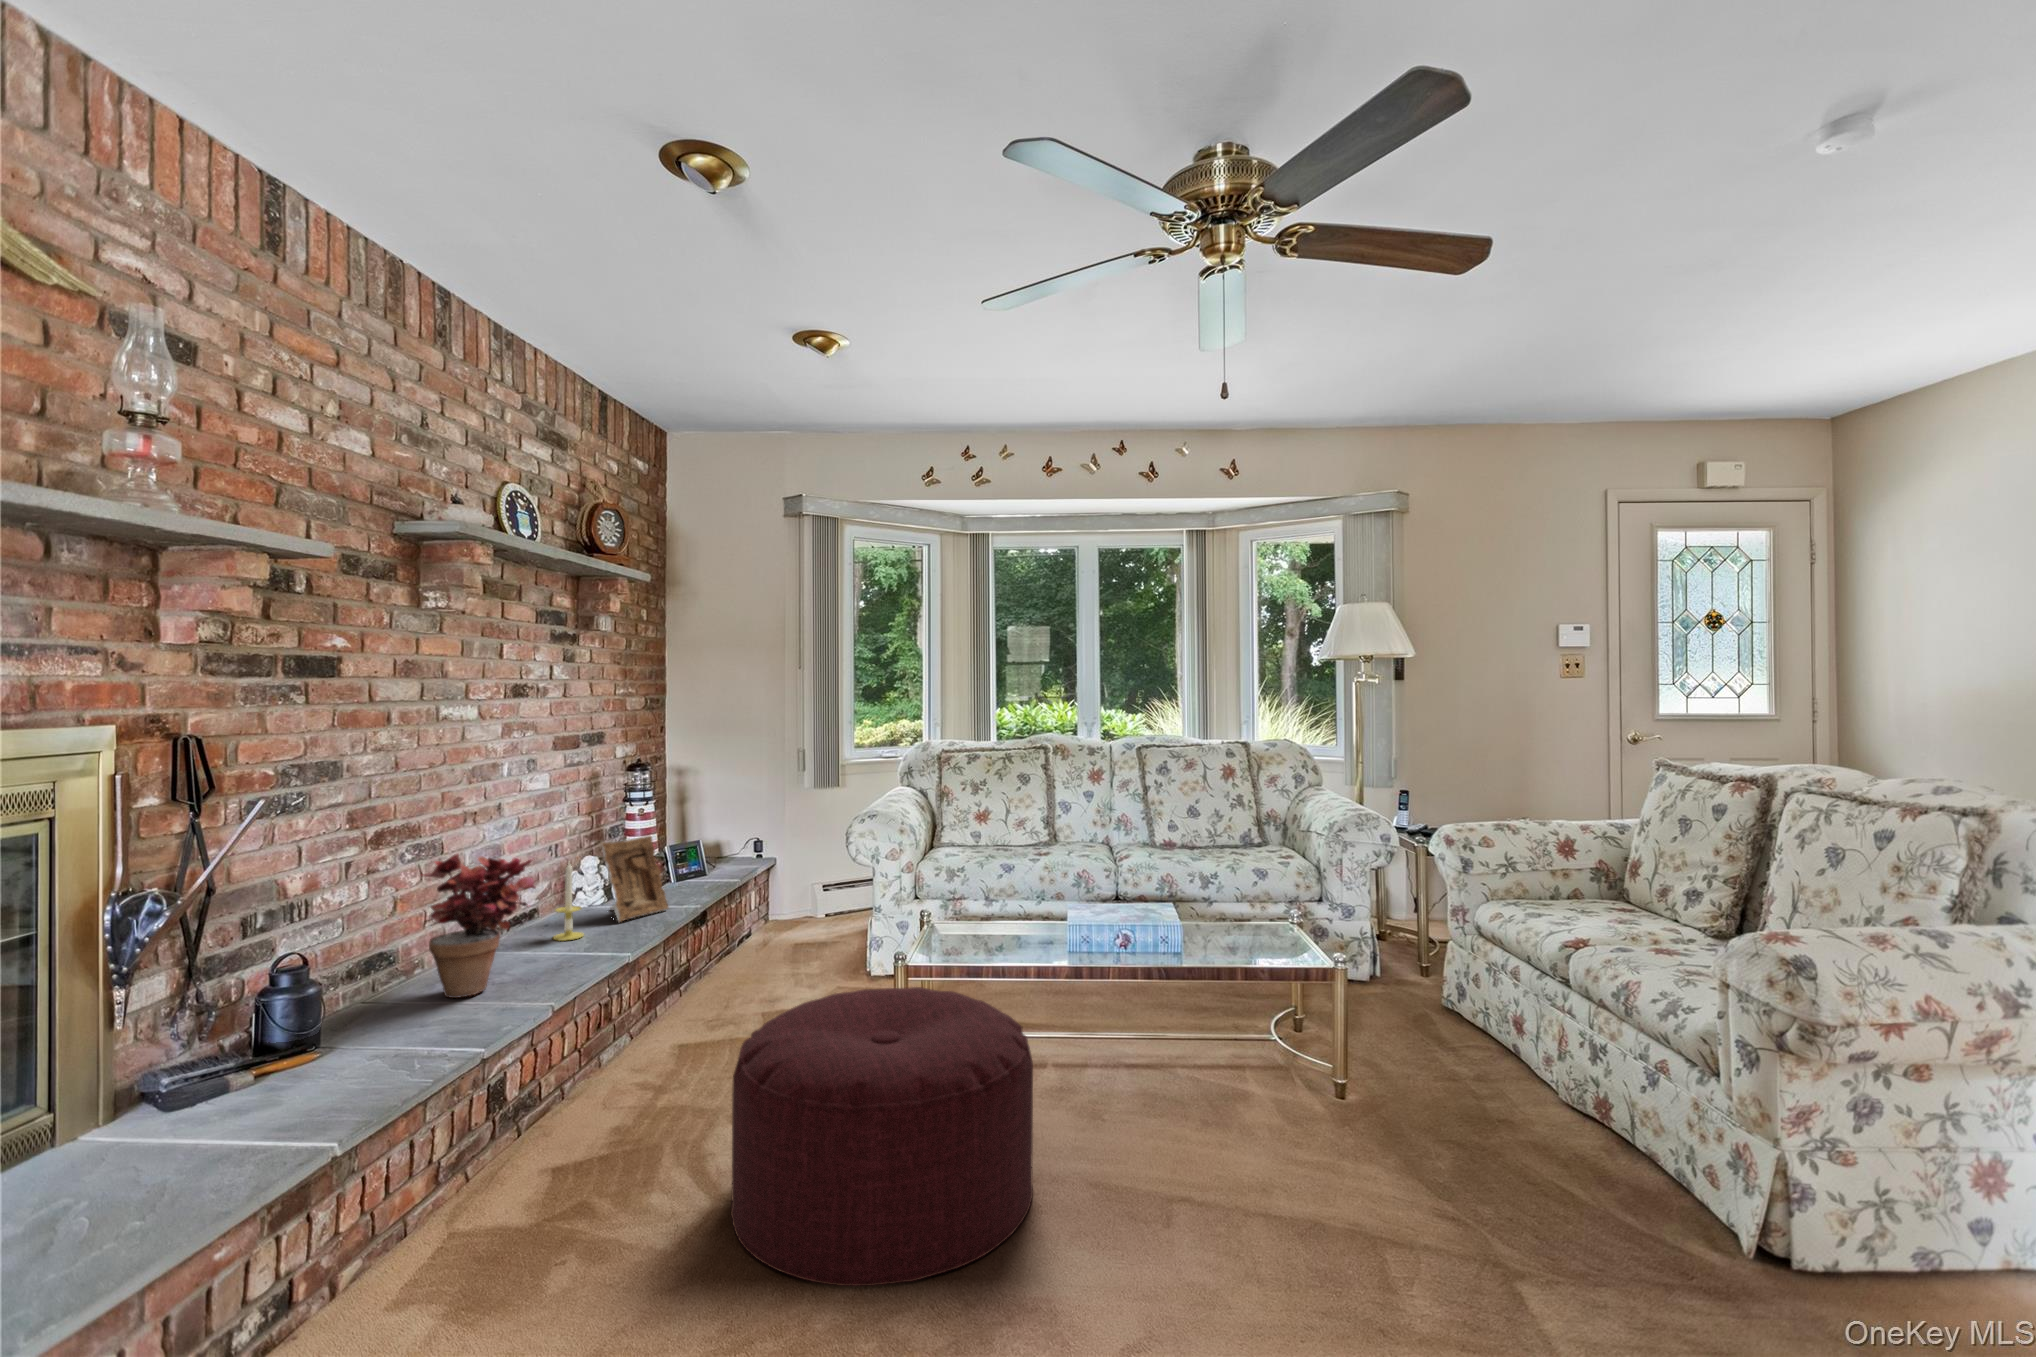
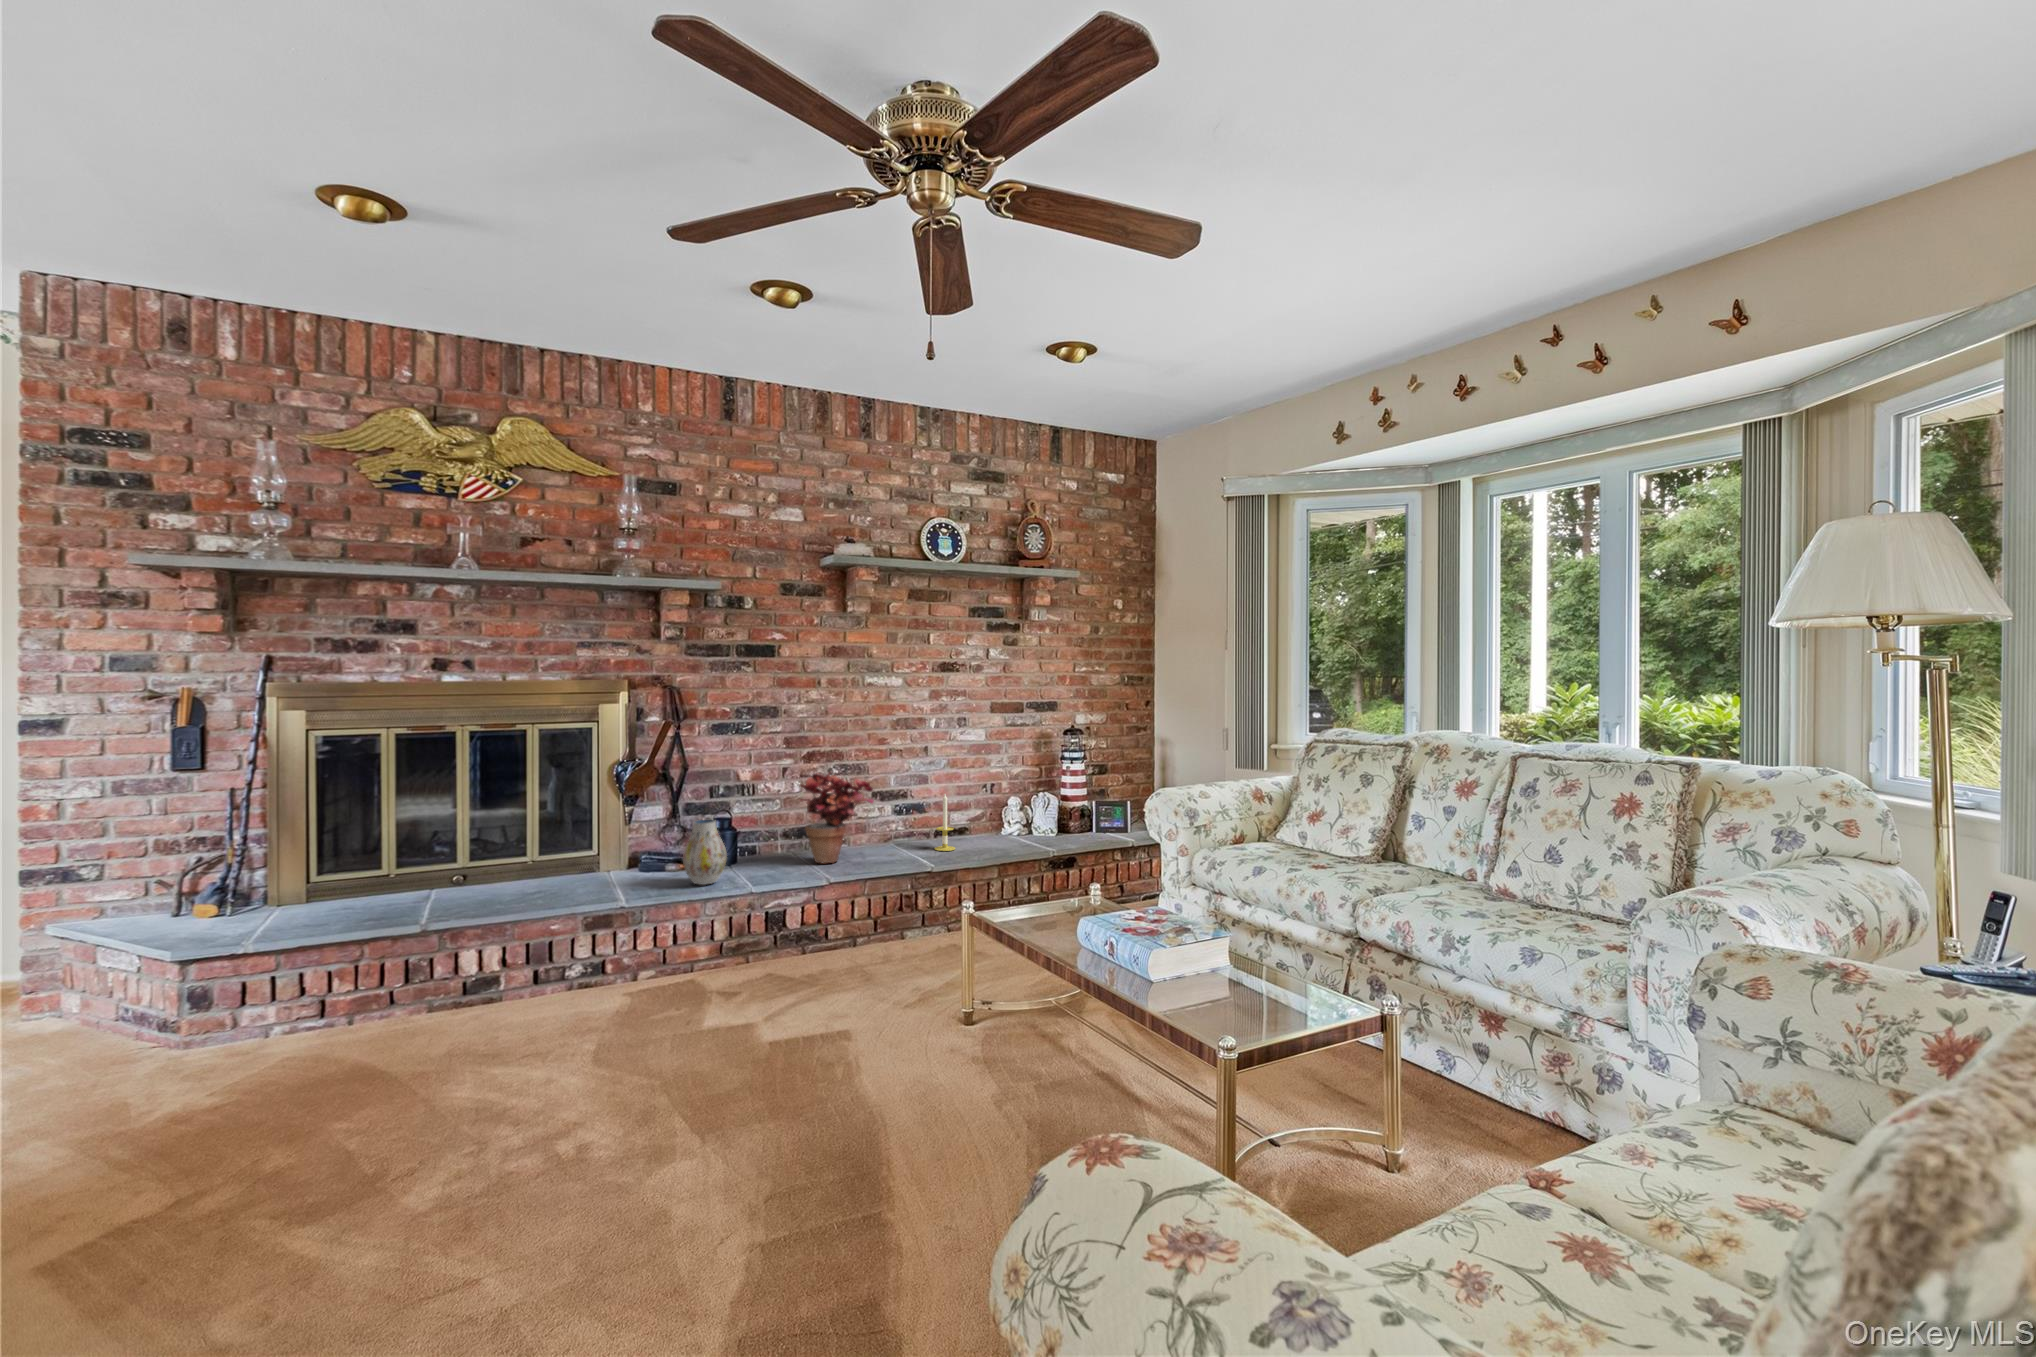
picture frame: present [601,836,668,922] -> none [988,785,1039,848]
vase: none [328,961,417,1081] -> present [683,820,727,885]
ottoman: present [731,987,1033,1286] -> none [688,908,931,1121]

